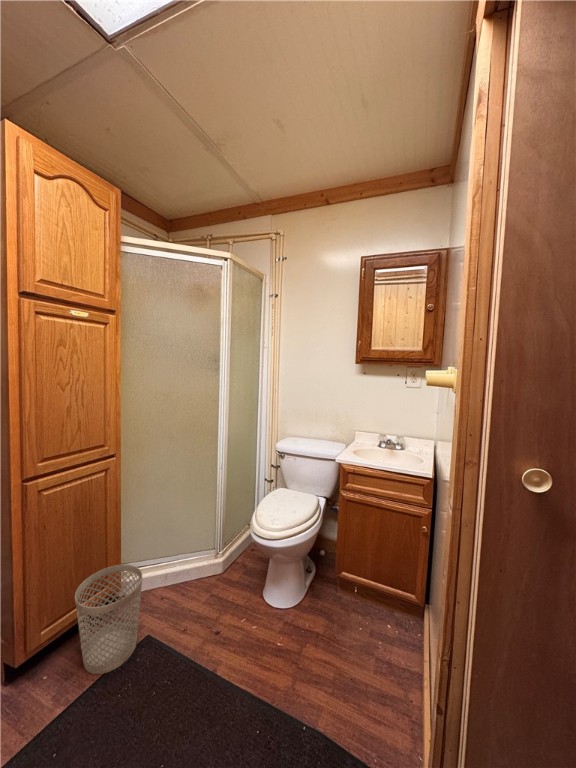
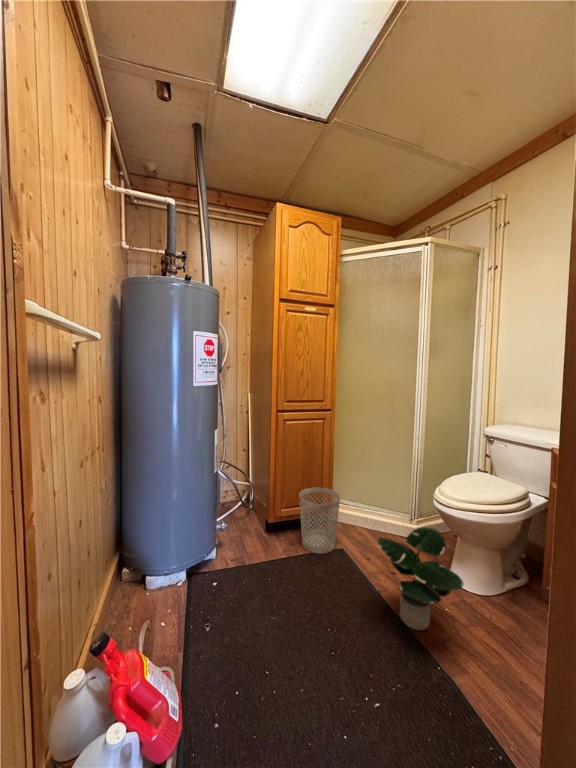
potted plant: none [218,573,308,703] -> present [378,527,464,630]

